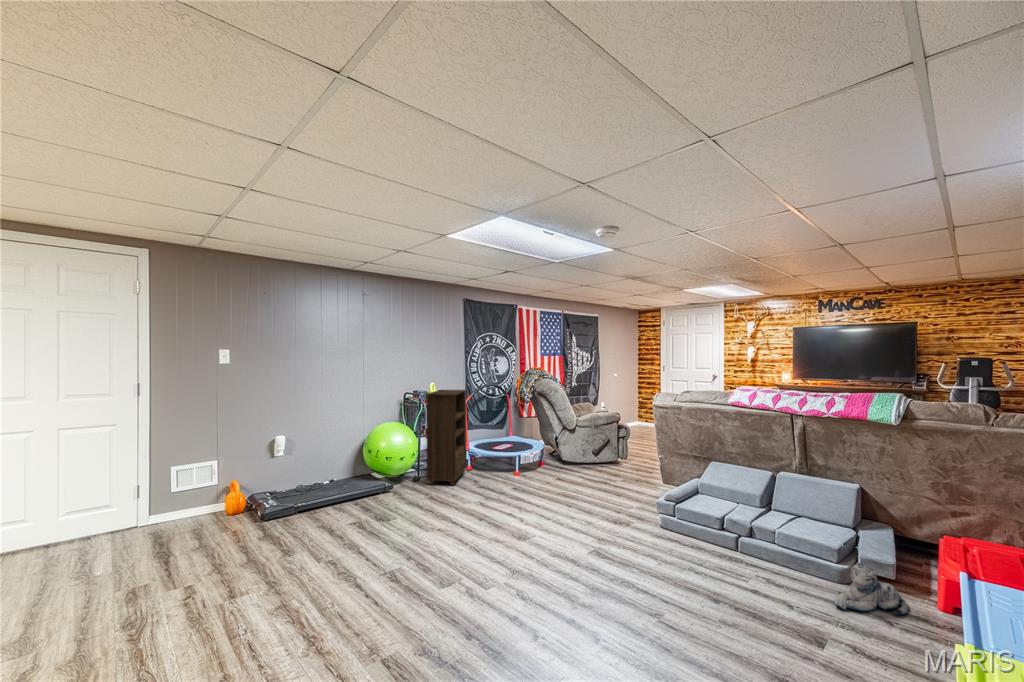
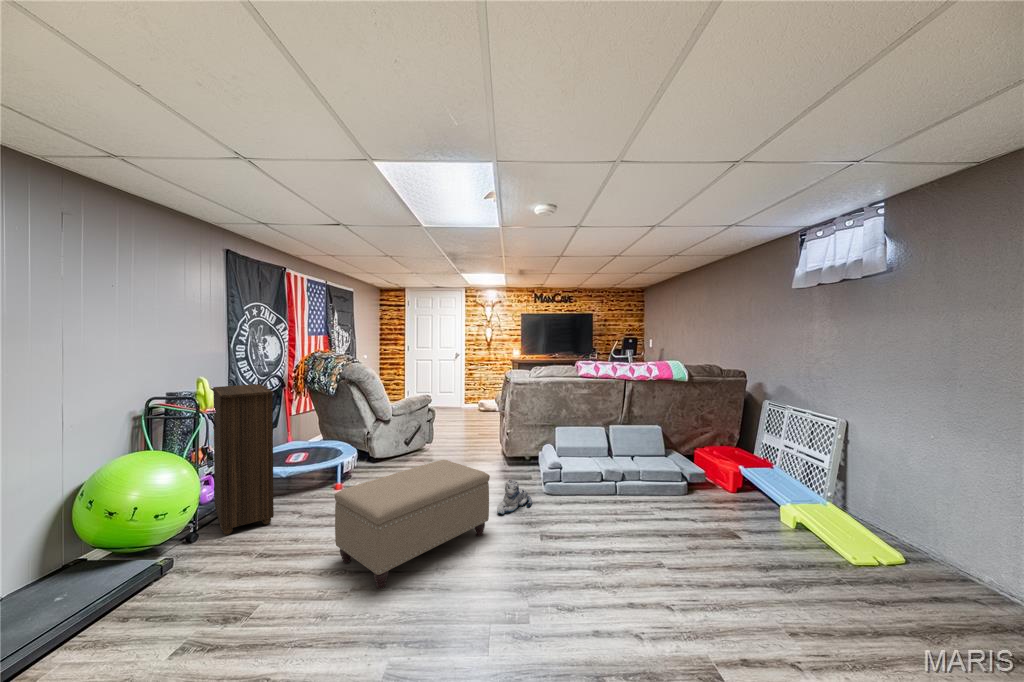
ottoman: none [446,463,559,536] -> present [334,460,490,589]
plush toy: present [834,563,909,615] -> present [497,480,532,514]

